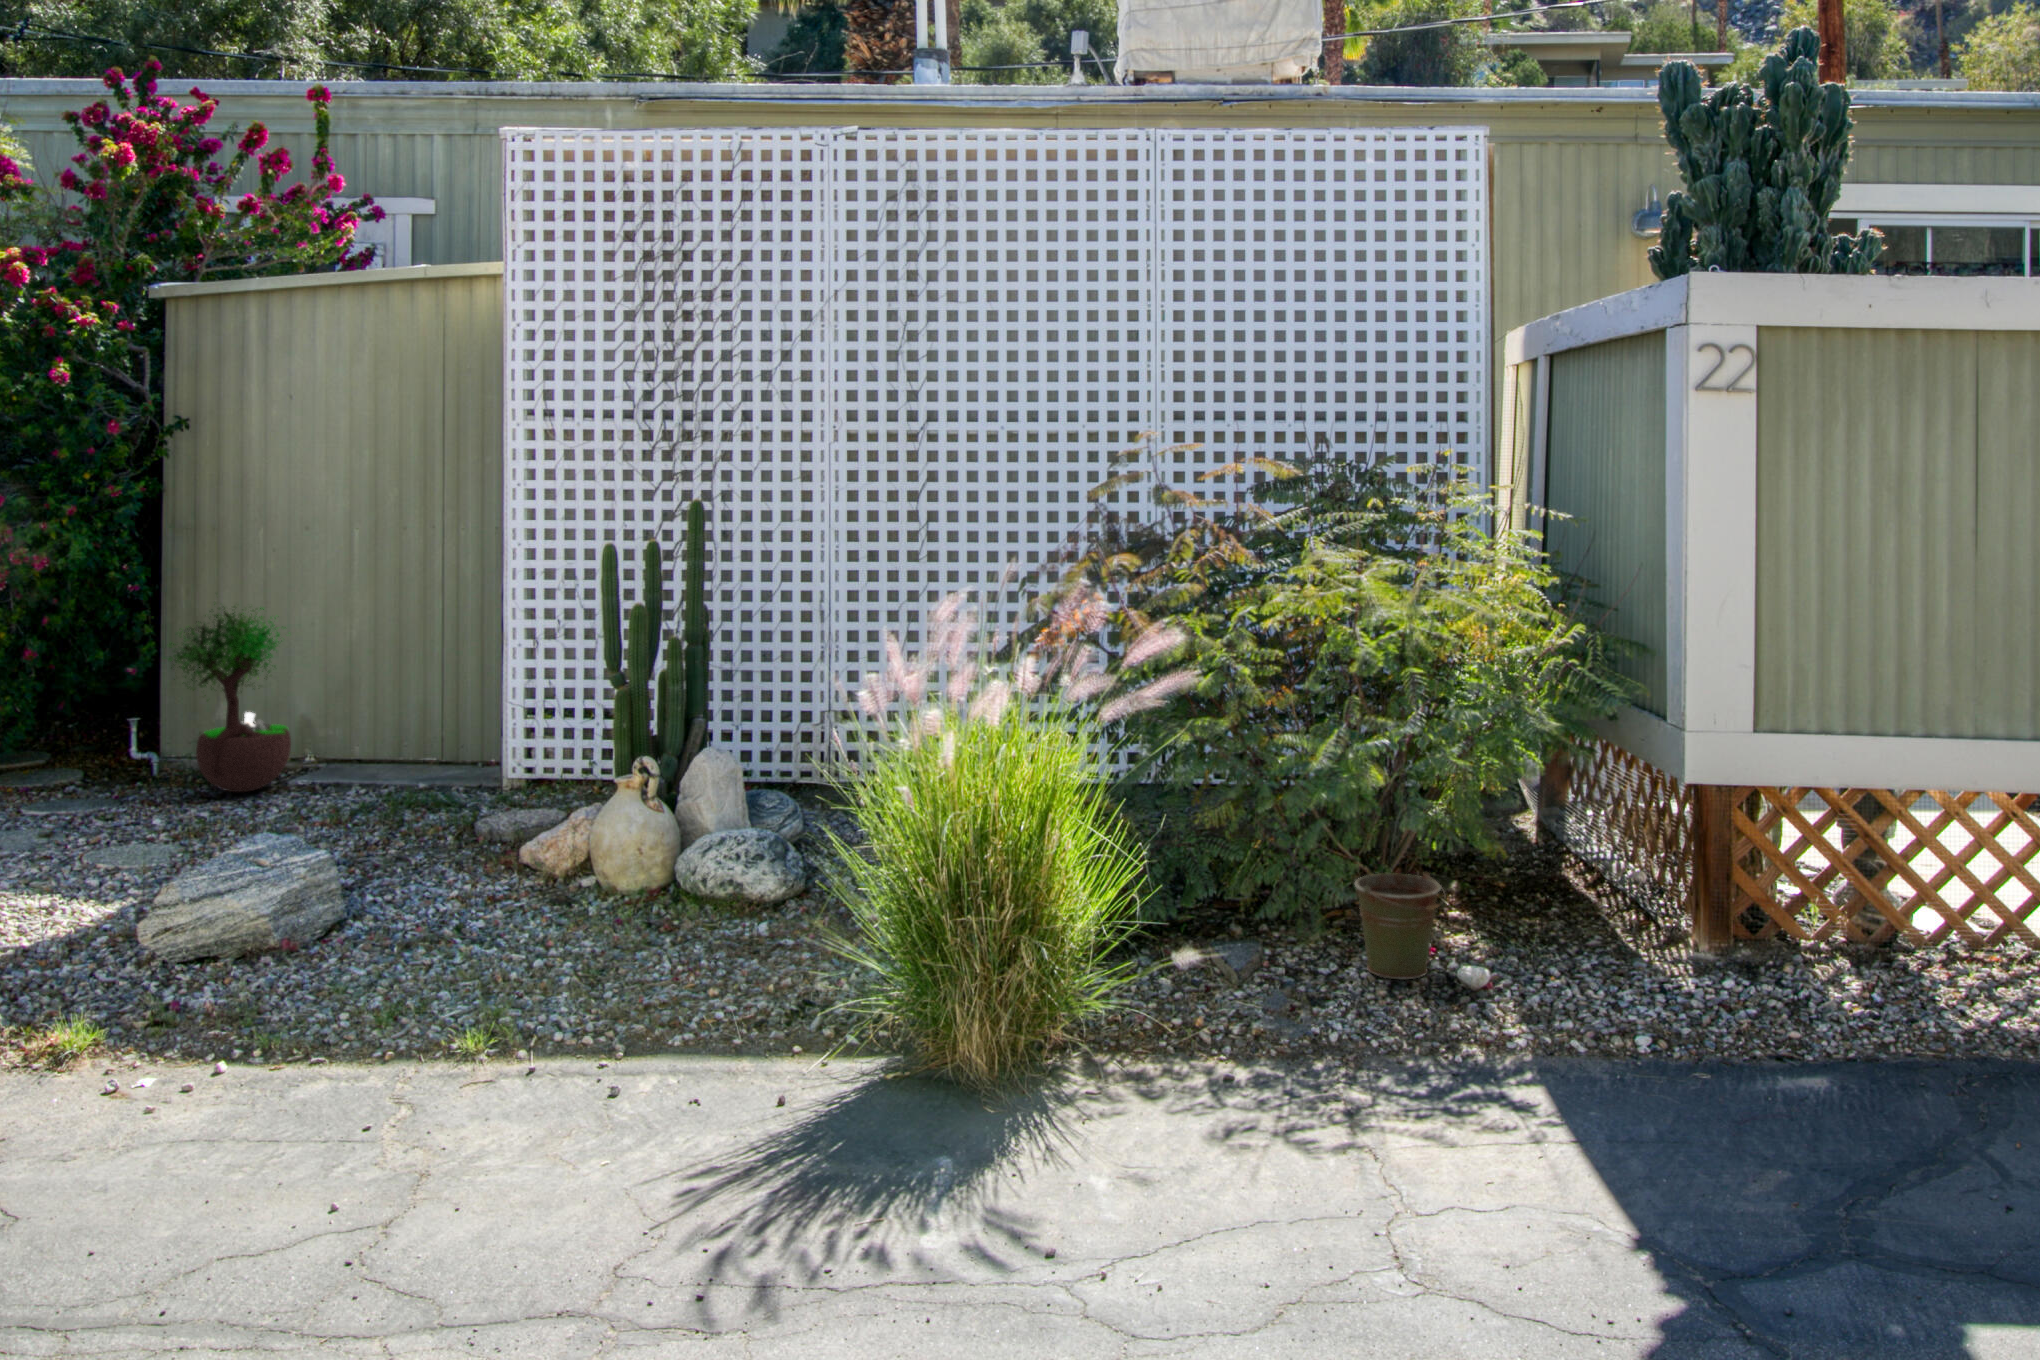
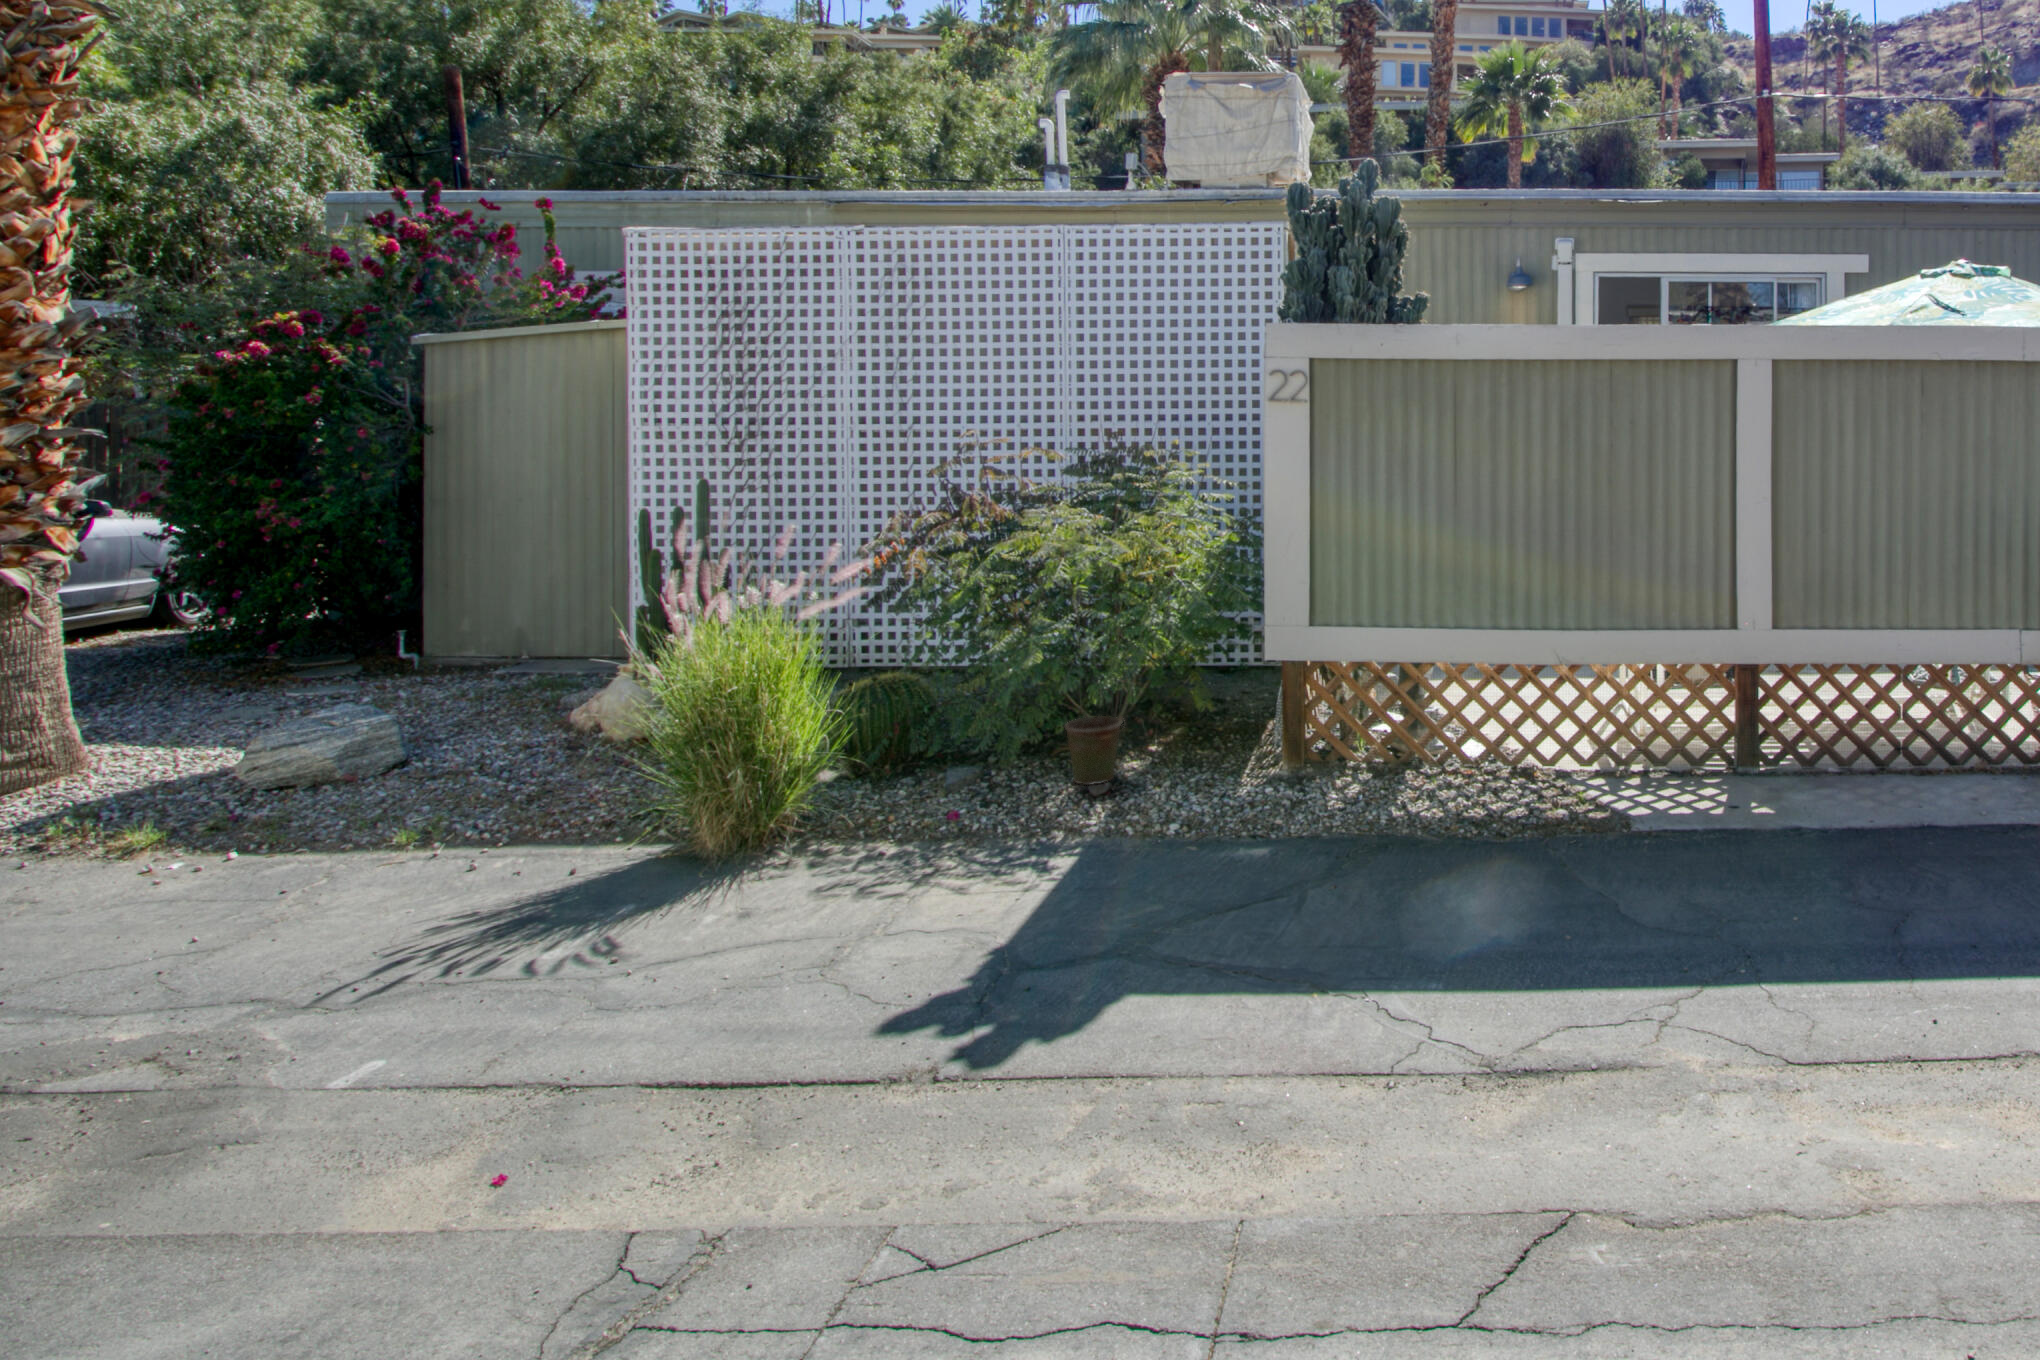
potted tree: present [169,604,291,792] -> none [393,545,503,680]

